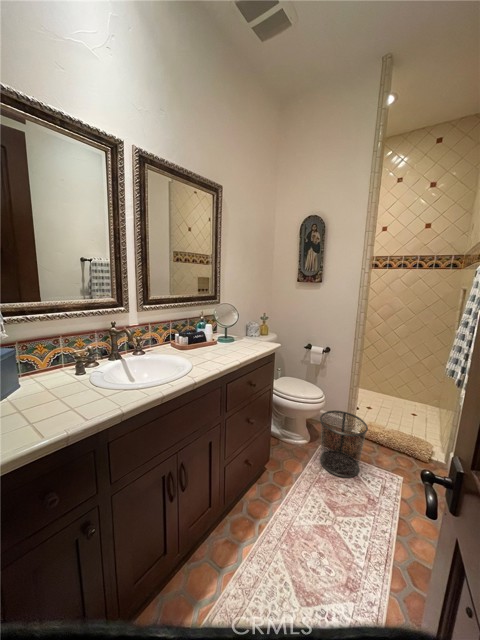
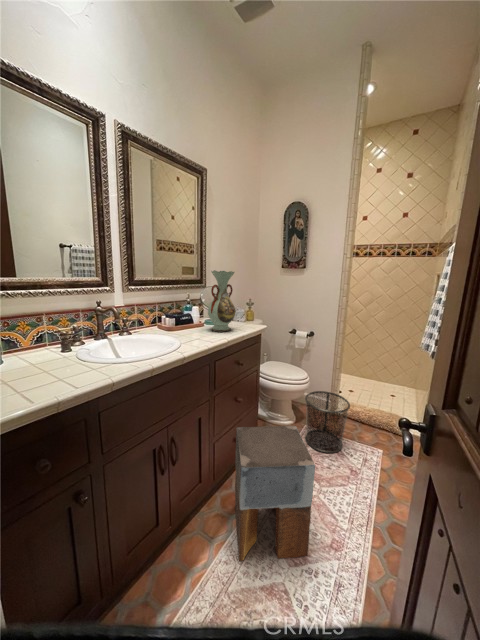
decorative vase: none [221,289,248,351] -> present [208,270,235,332]
stool: none [246,452,329,596] -> present [235,426,315,561]

